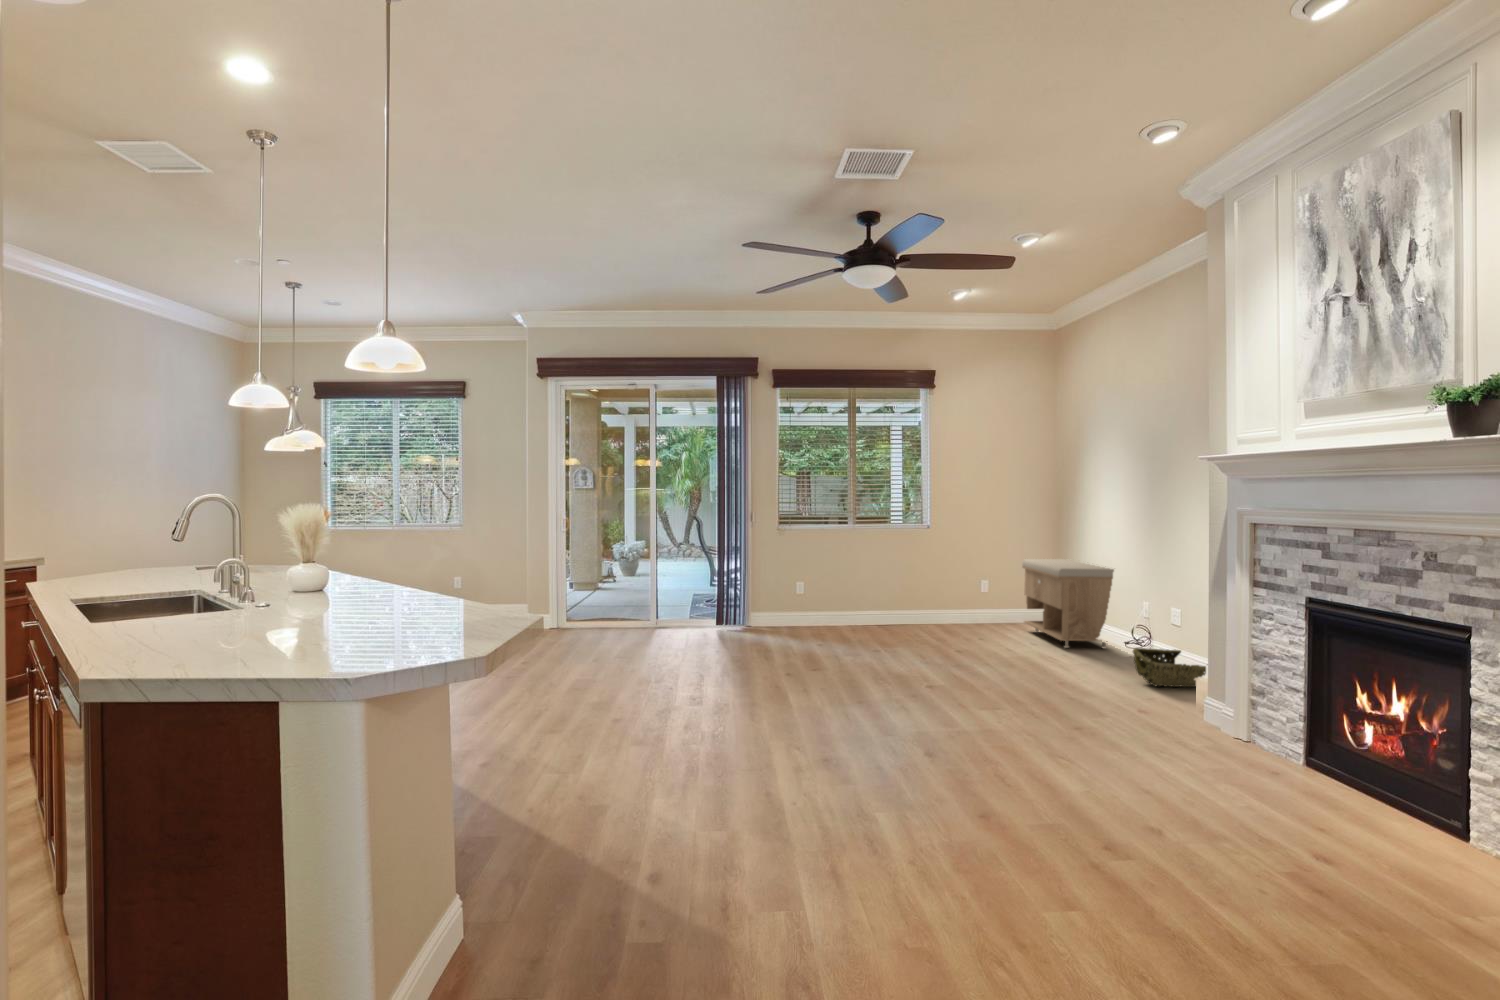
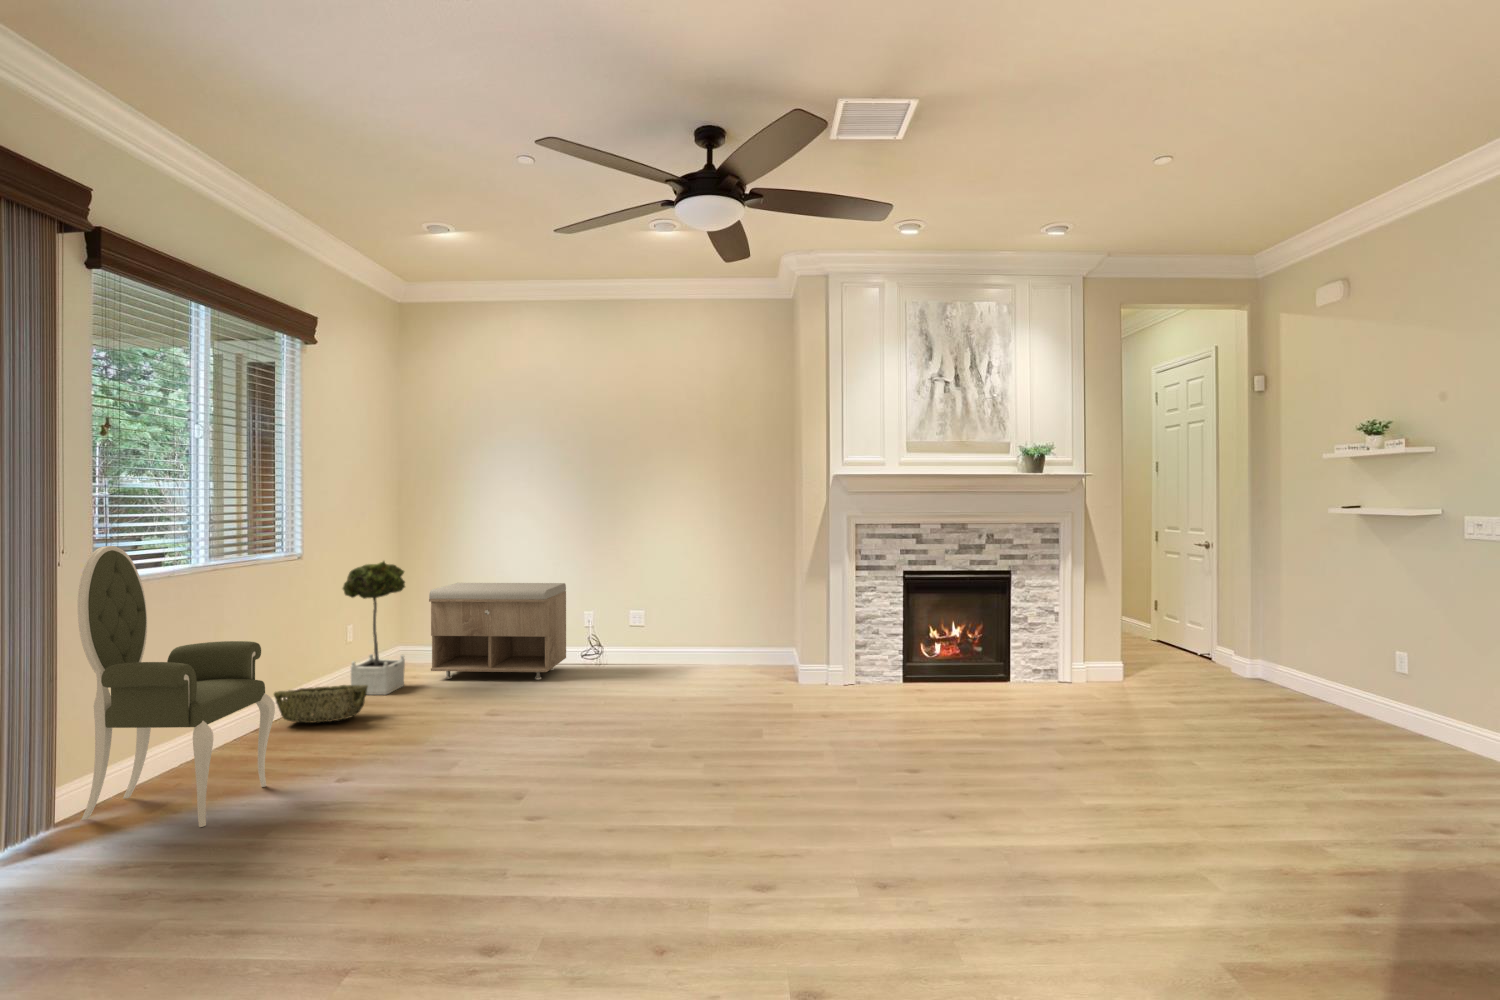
armchair: none [756,505,818,631] -> present [78,546,275,827]
potted tree: none [963,531,1006,628] -> present [343,561,405,695]
woven basket: present [1133,648,1206,687] -> present [274,685,368,723]

